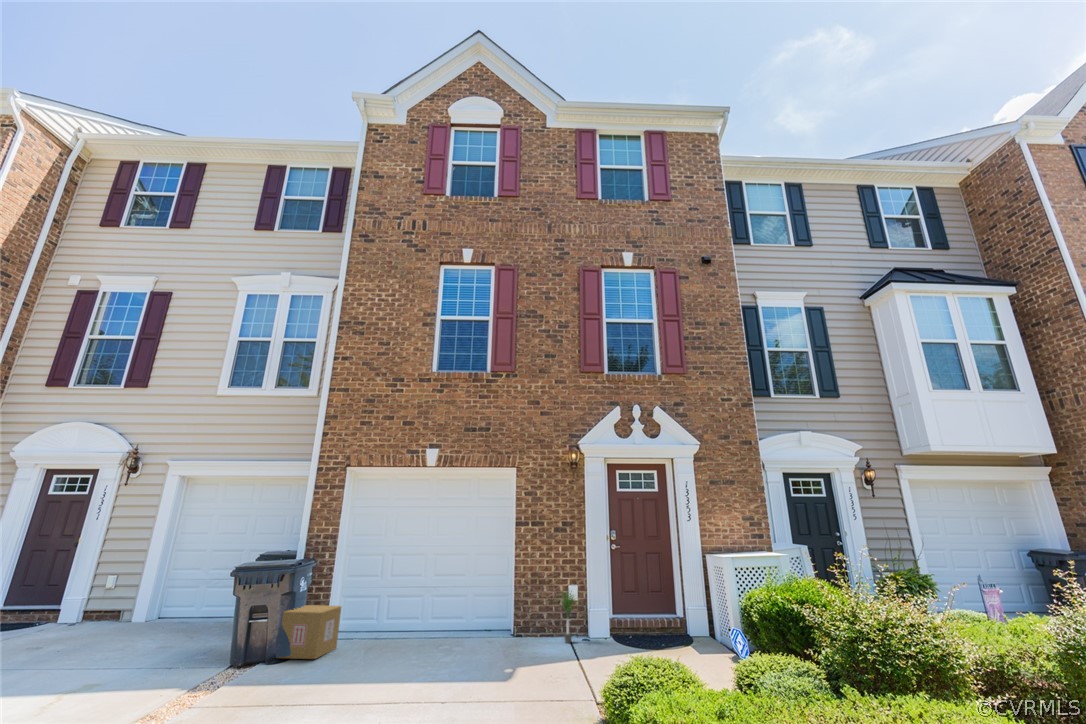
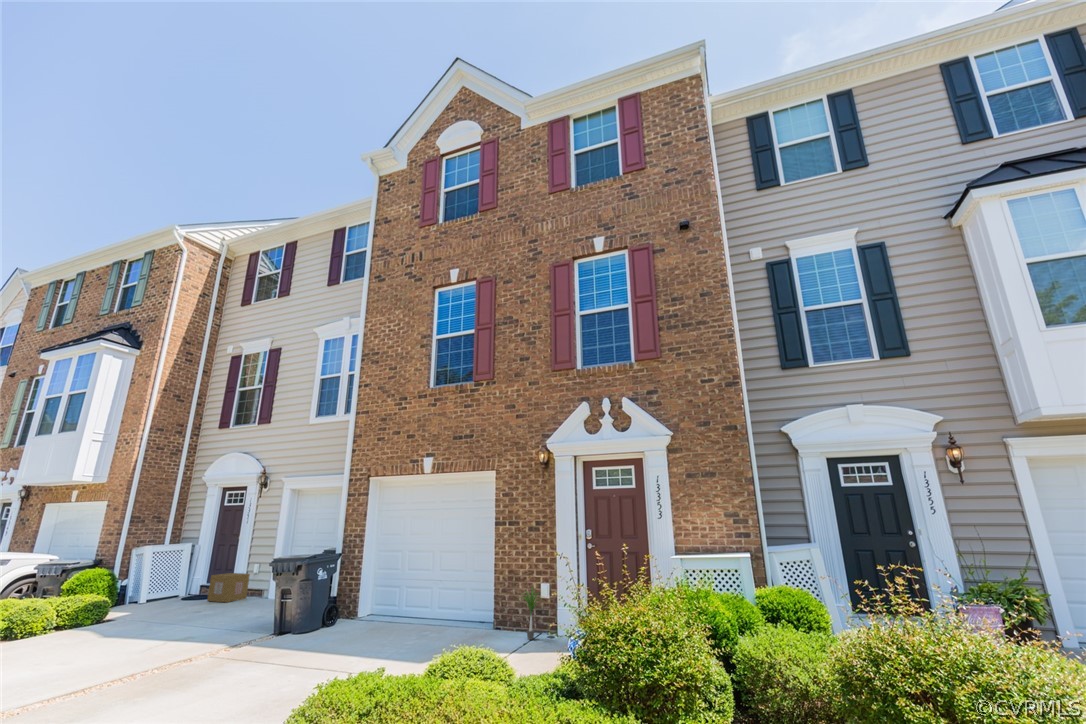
cardboard box: present [278,605,341,659] -> present [207,573,250,602]

